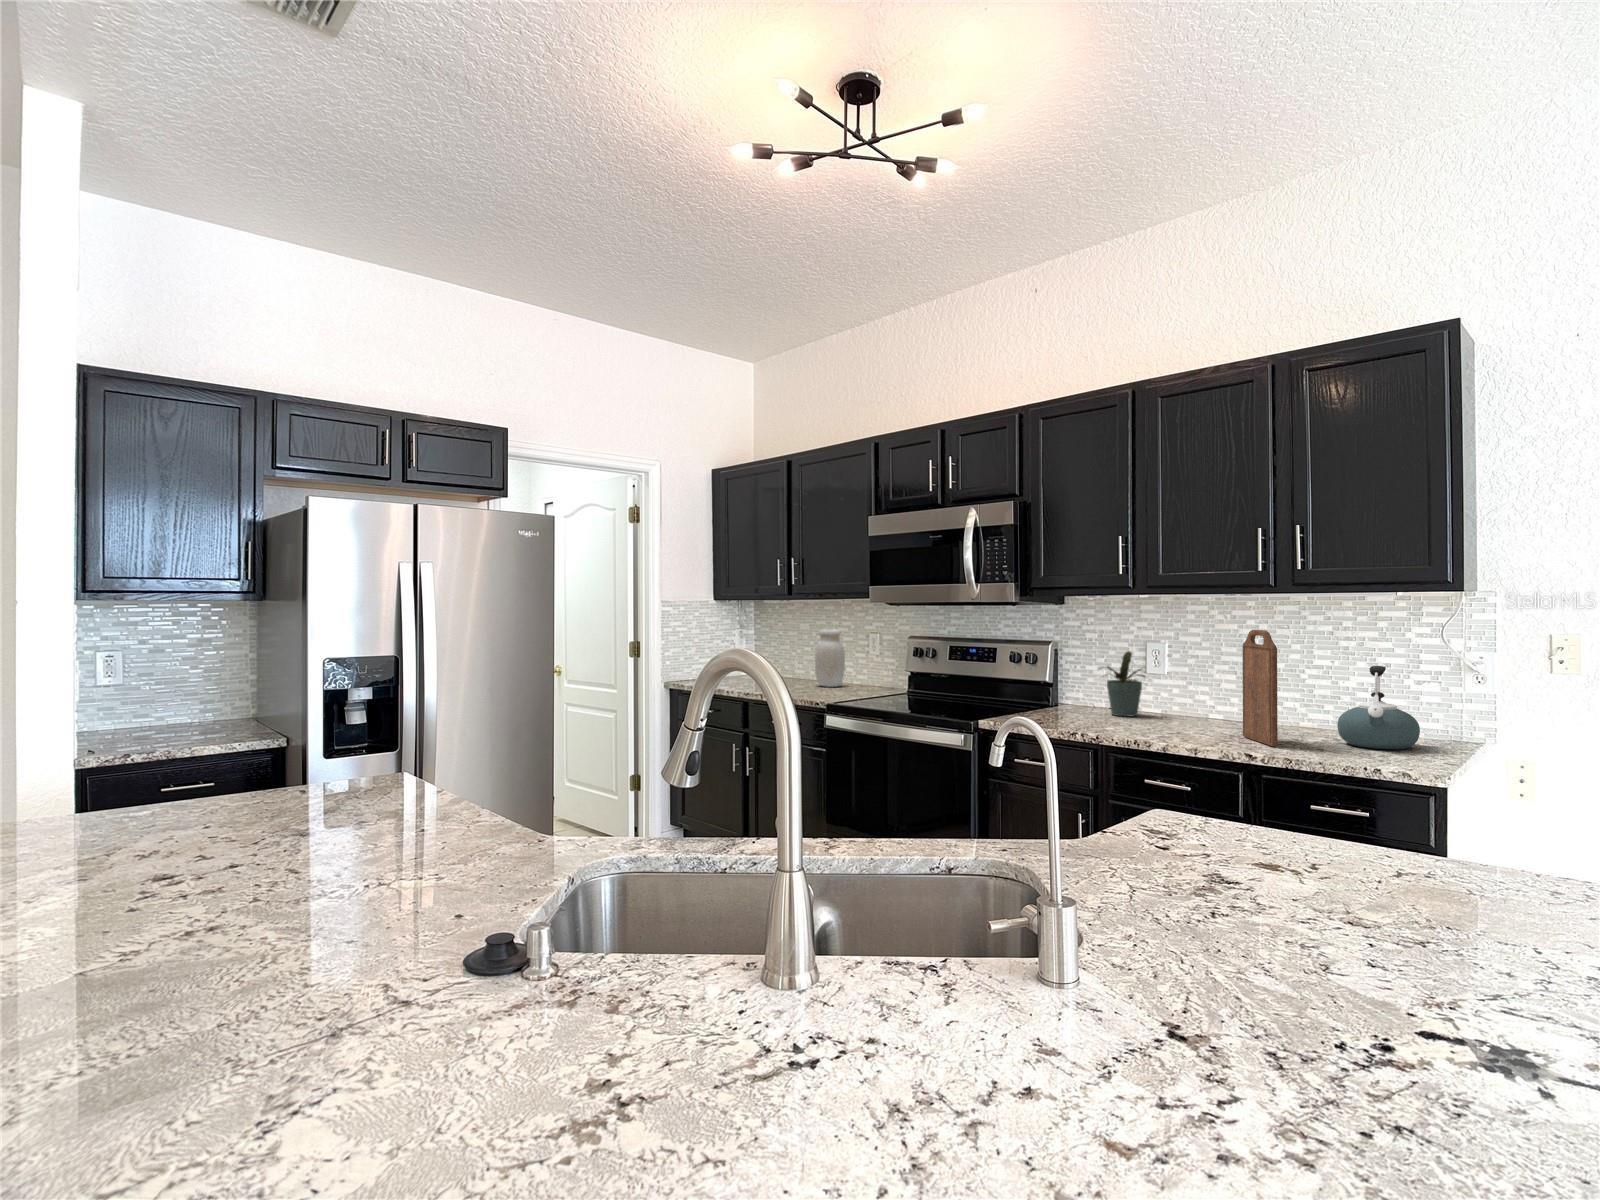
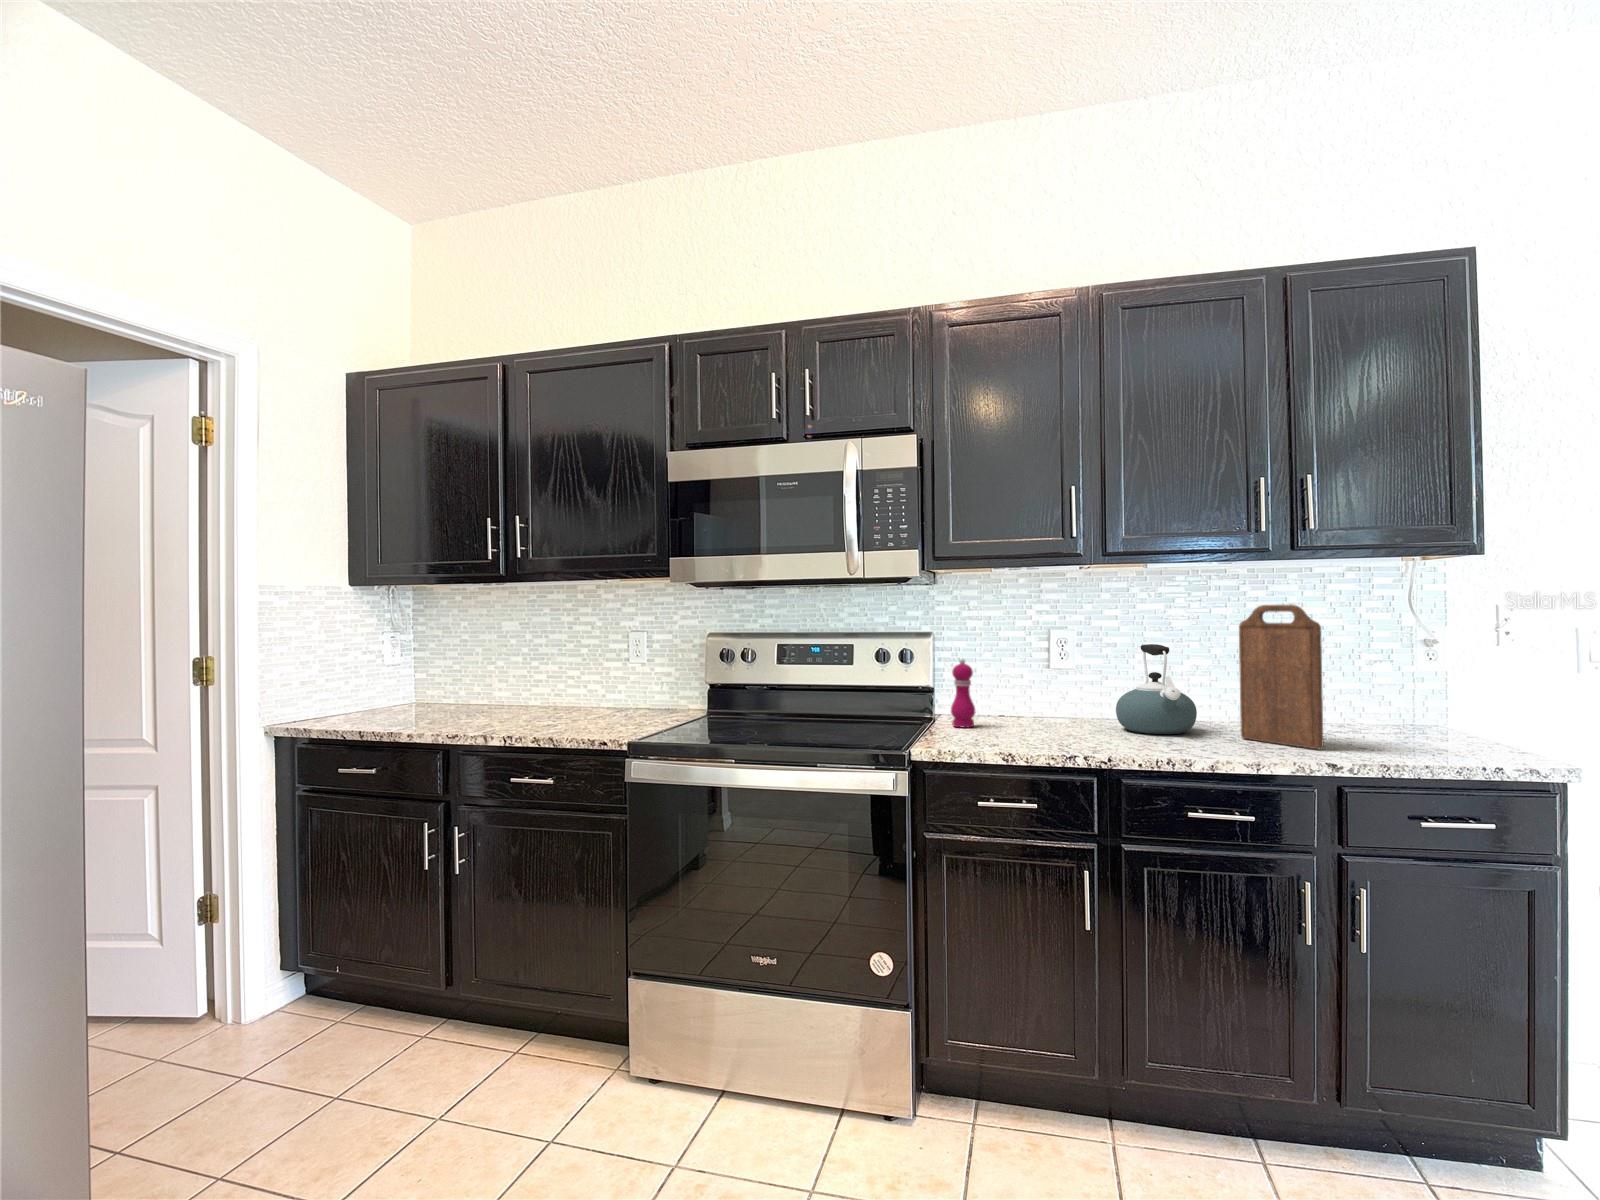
jar: present [815,629,845,687] -> none [545,627,591,711]
potted plant: present [1107,651,1145,717] -> none [1003,640,1068,723]
pepper mill: none [1048,663,1067,714] -> present [951,659,976,728]
kettle: present [1337,666,1420,749] -> present [1116,644,1197,734]

